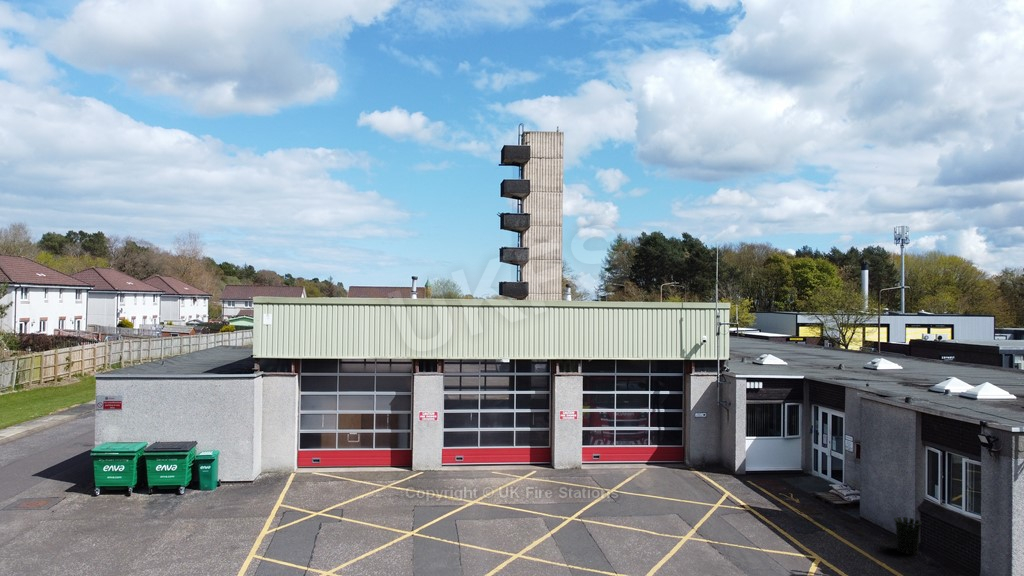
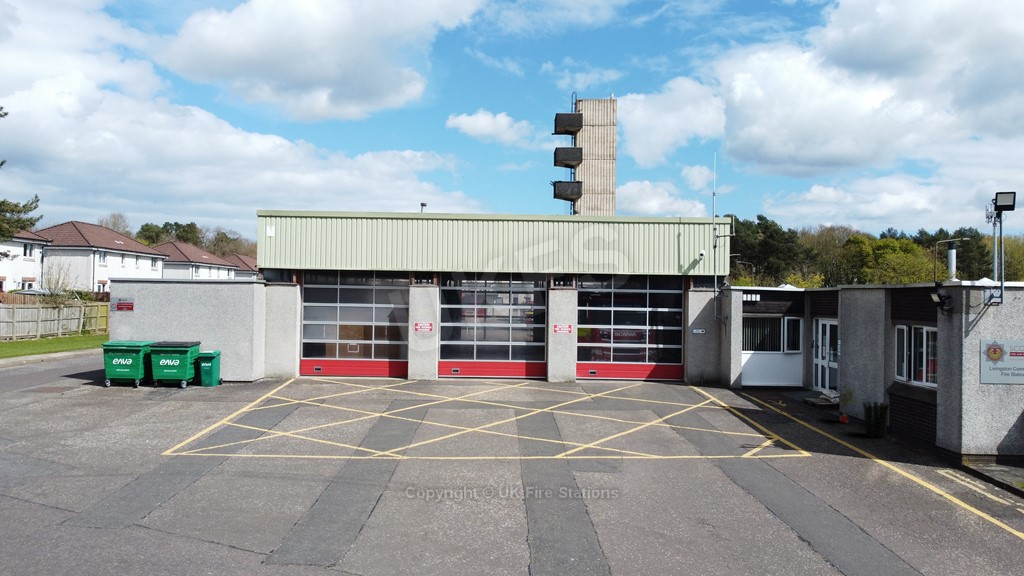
potted tree: none [859,493,883,531] -> present [838,384,859,423]

